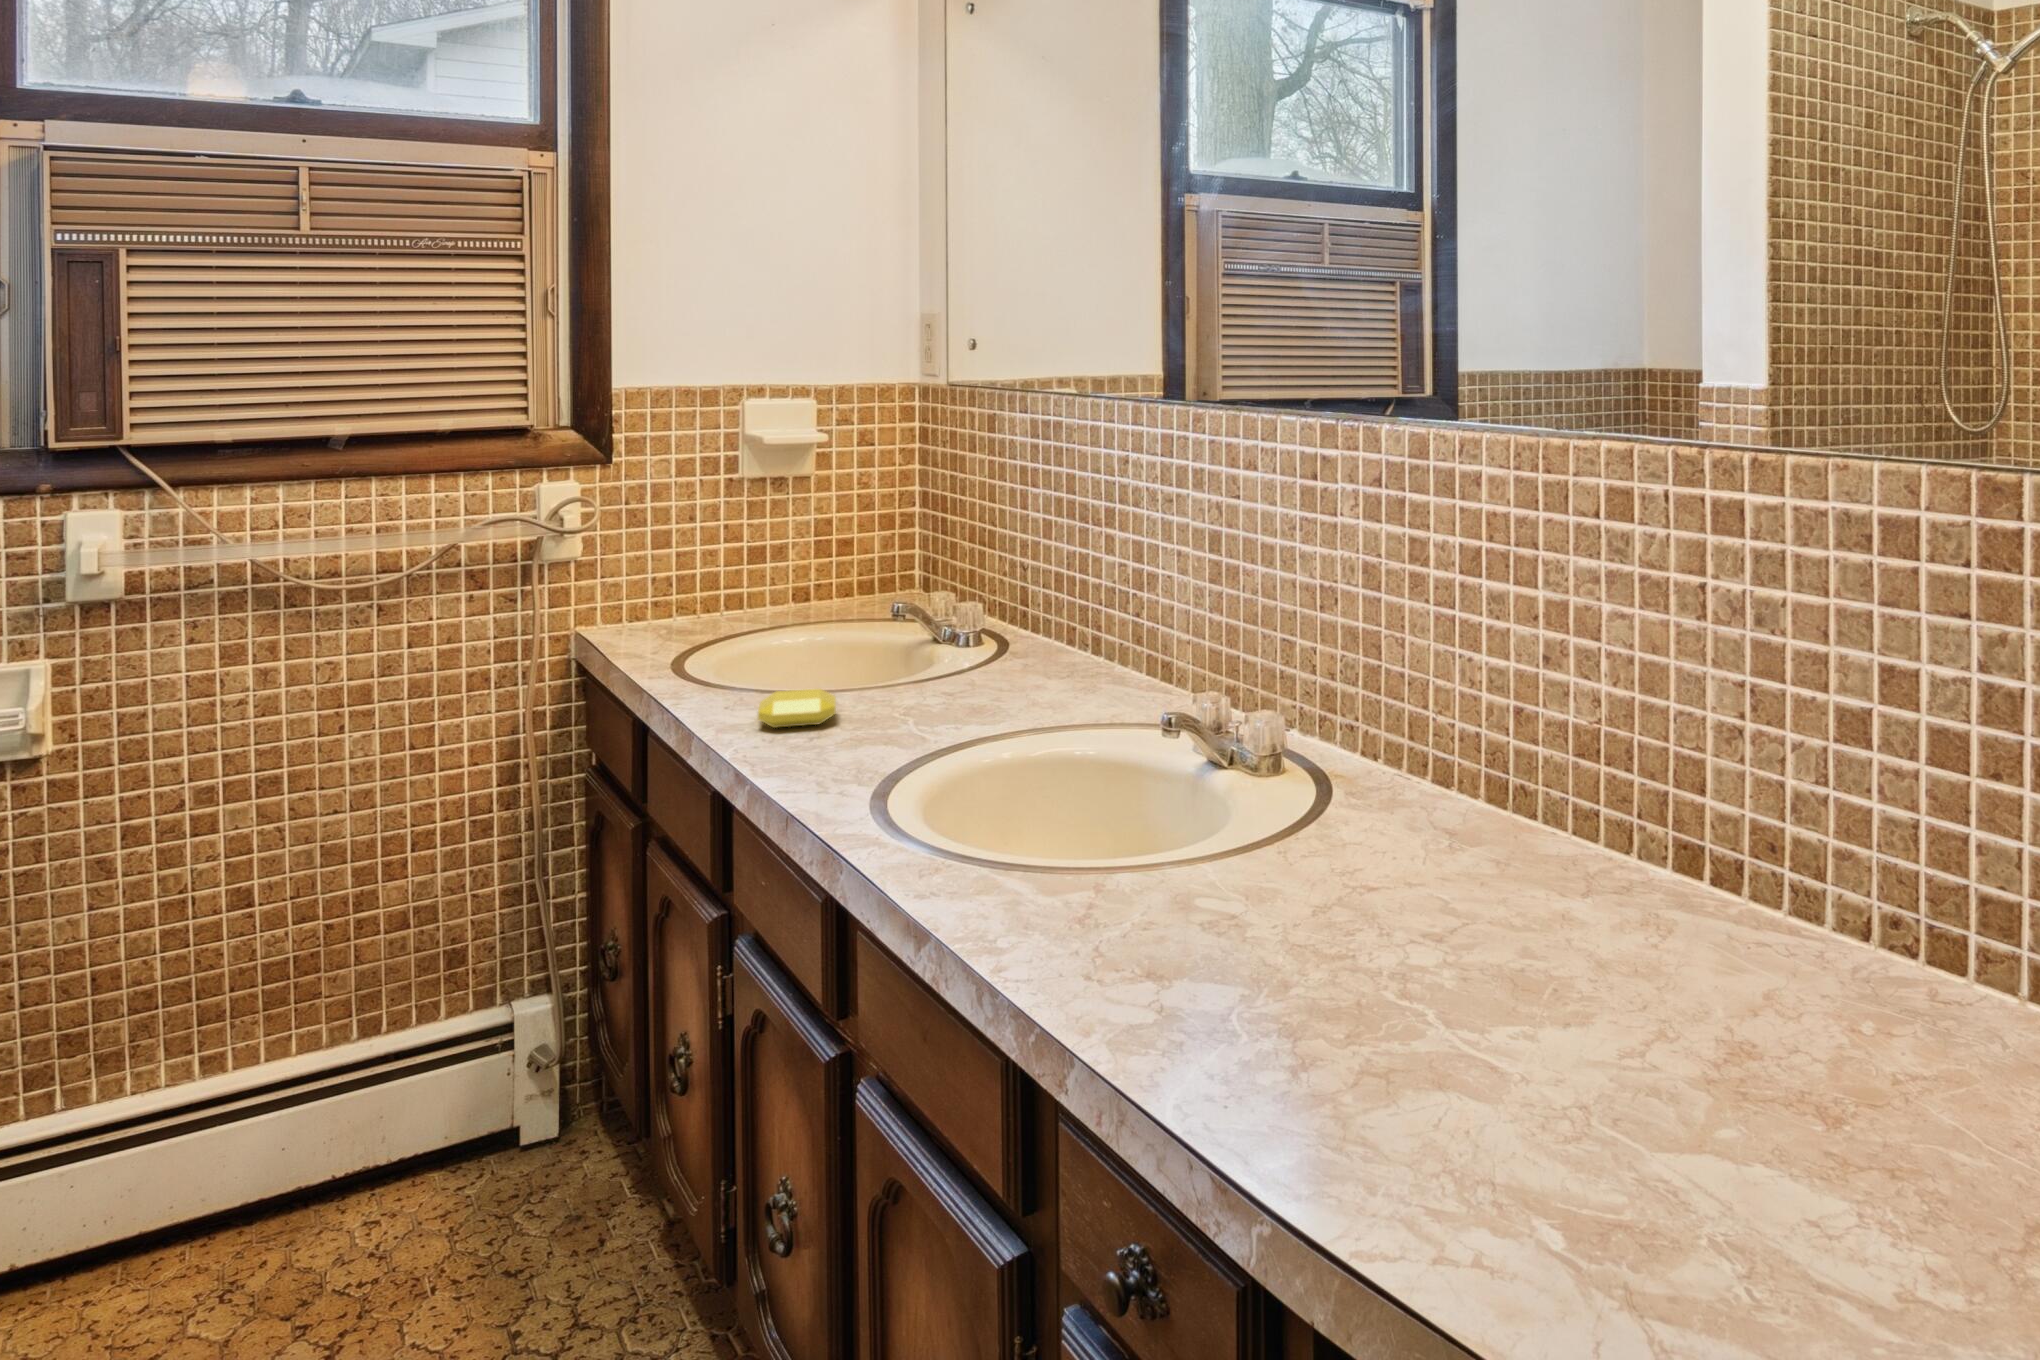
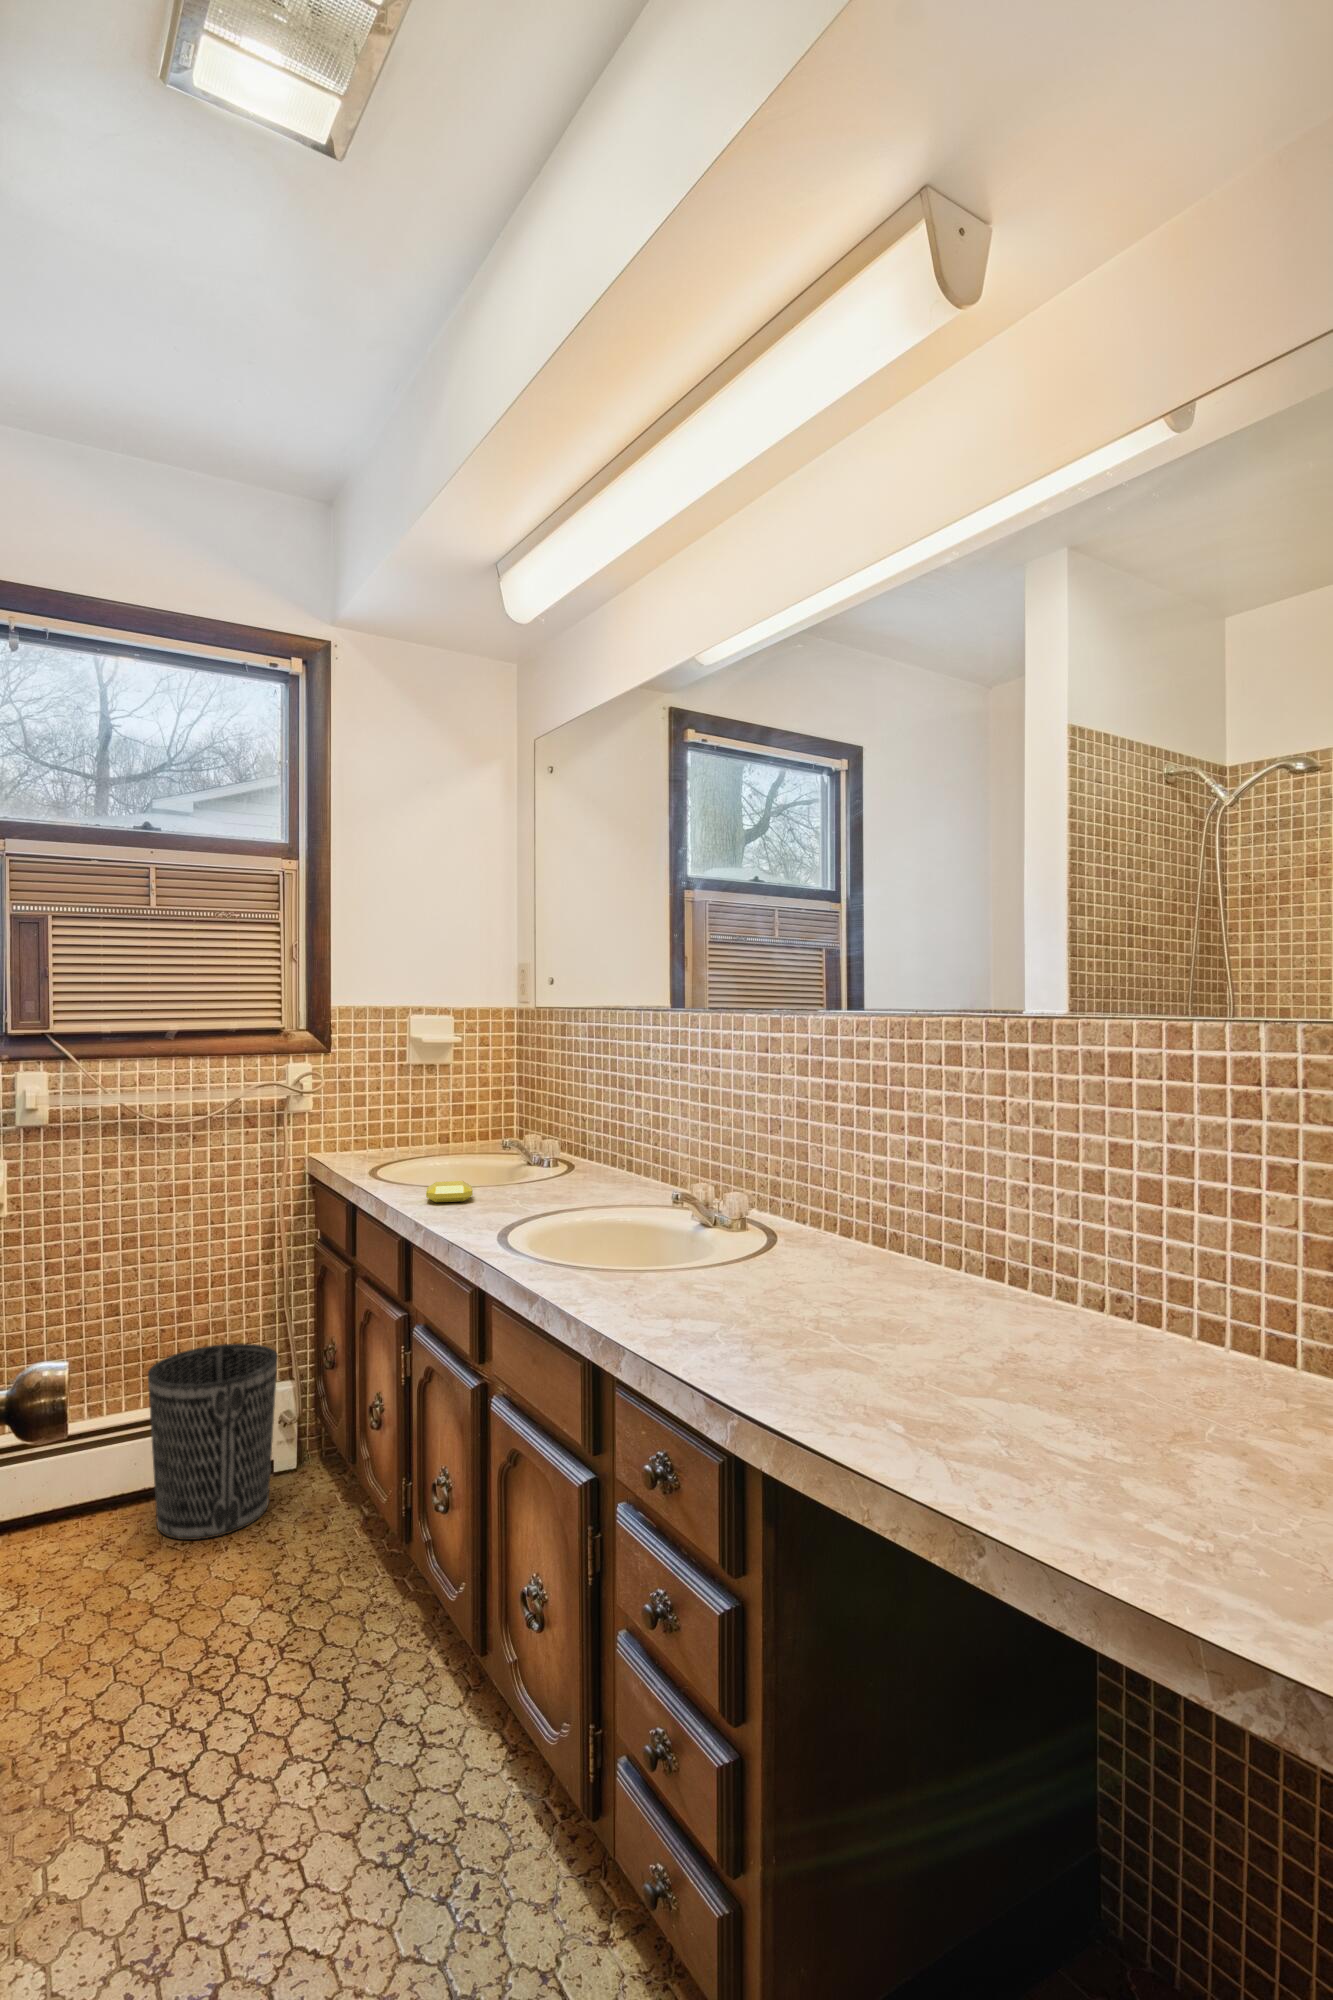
wastebasket: none [300,941,524,1276] -> present [148,1344,278,1540]

